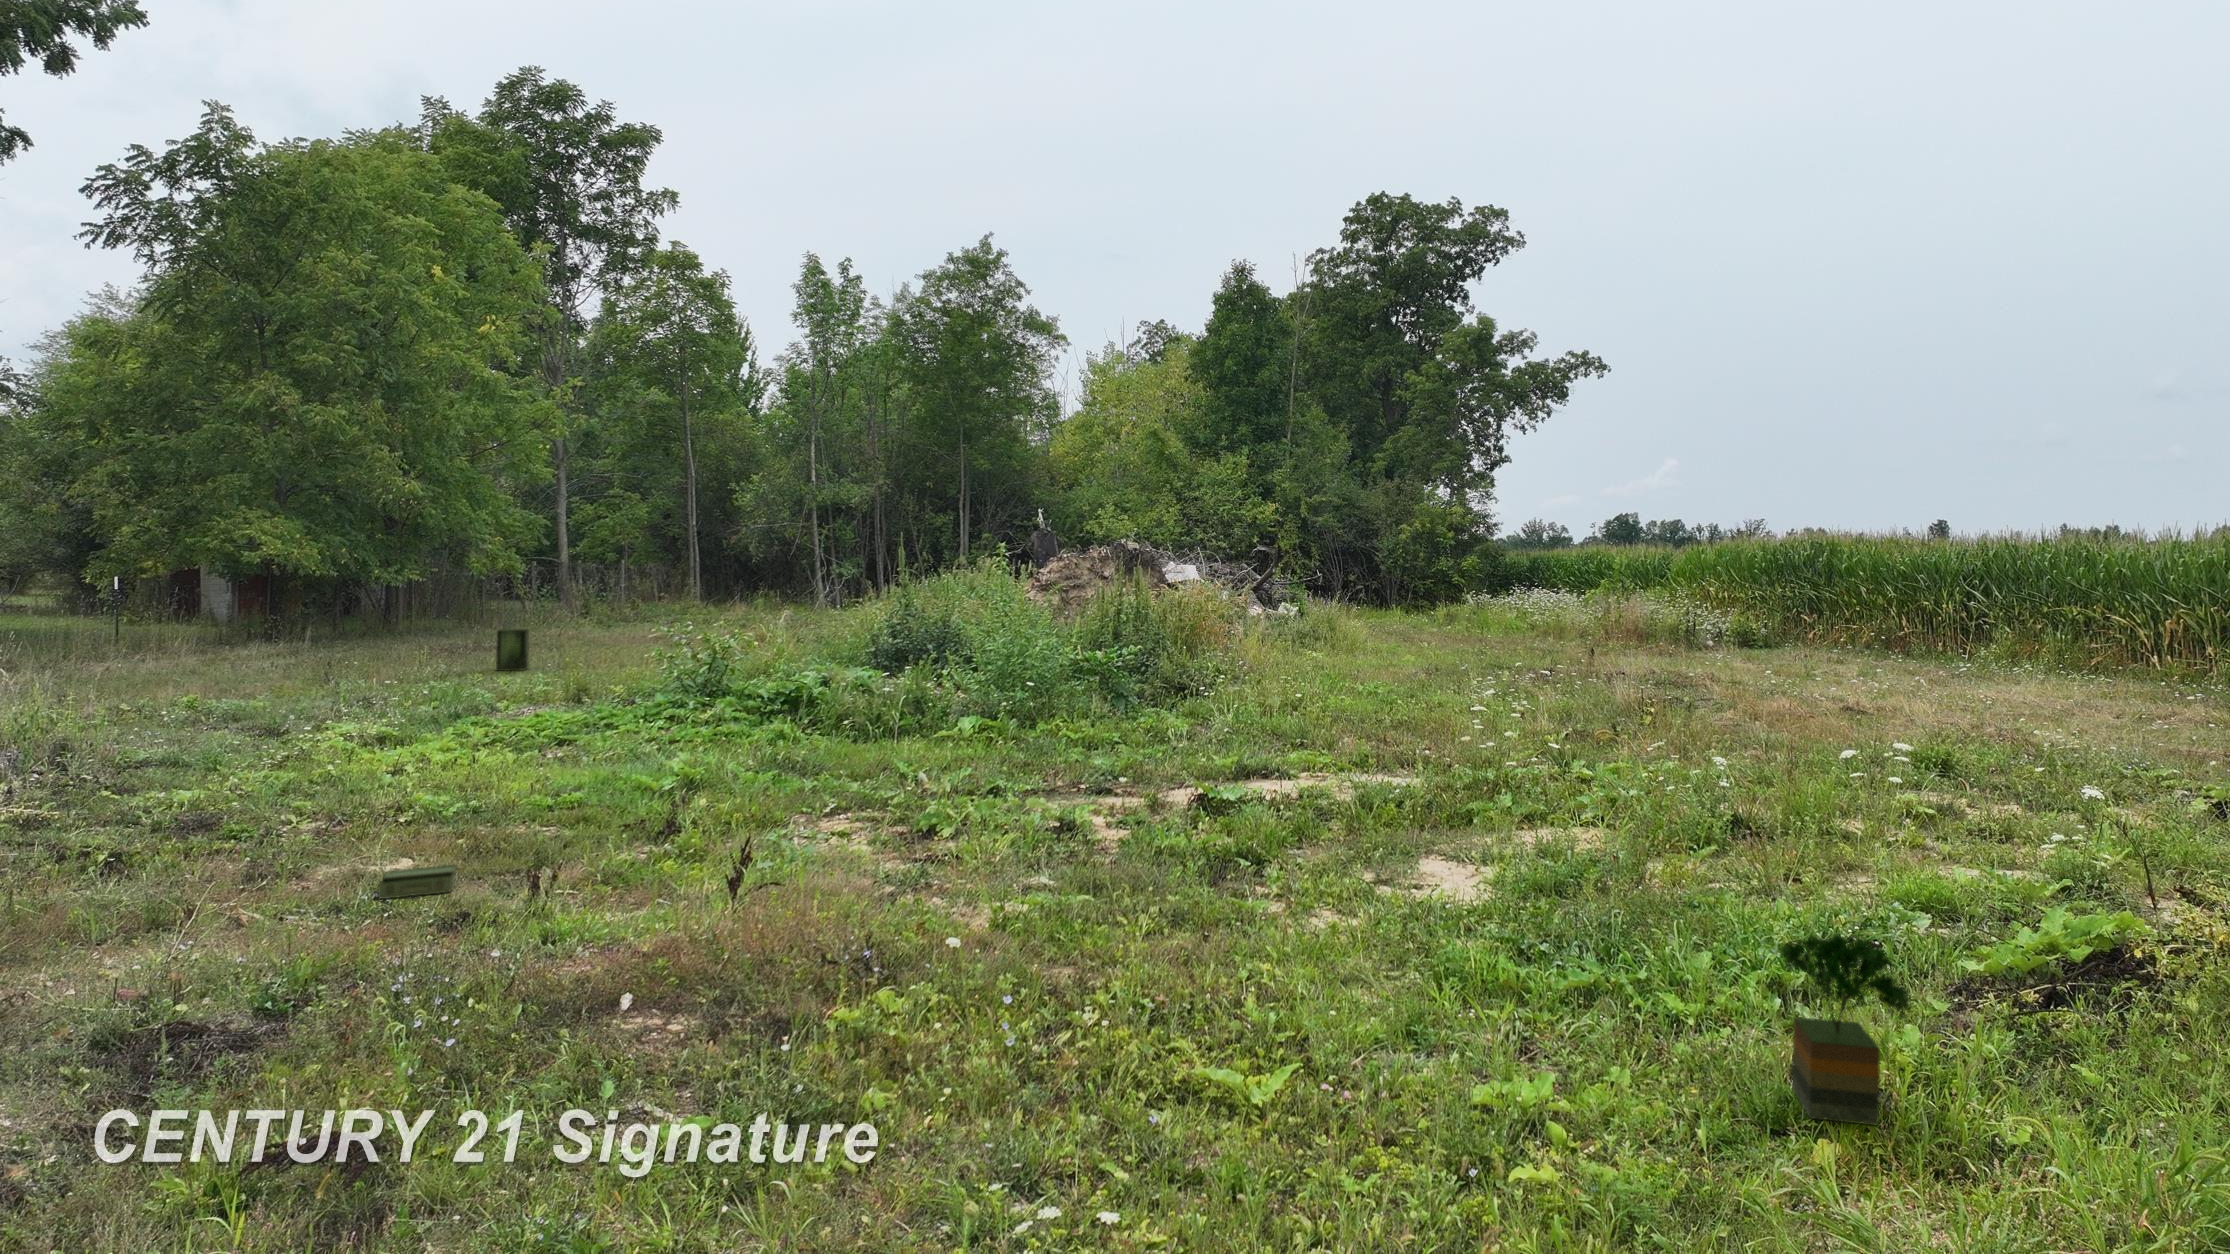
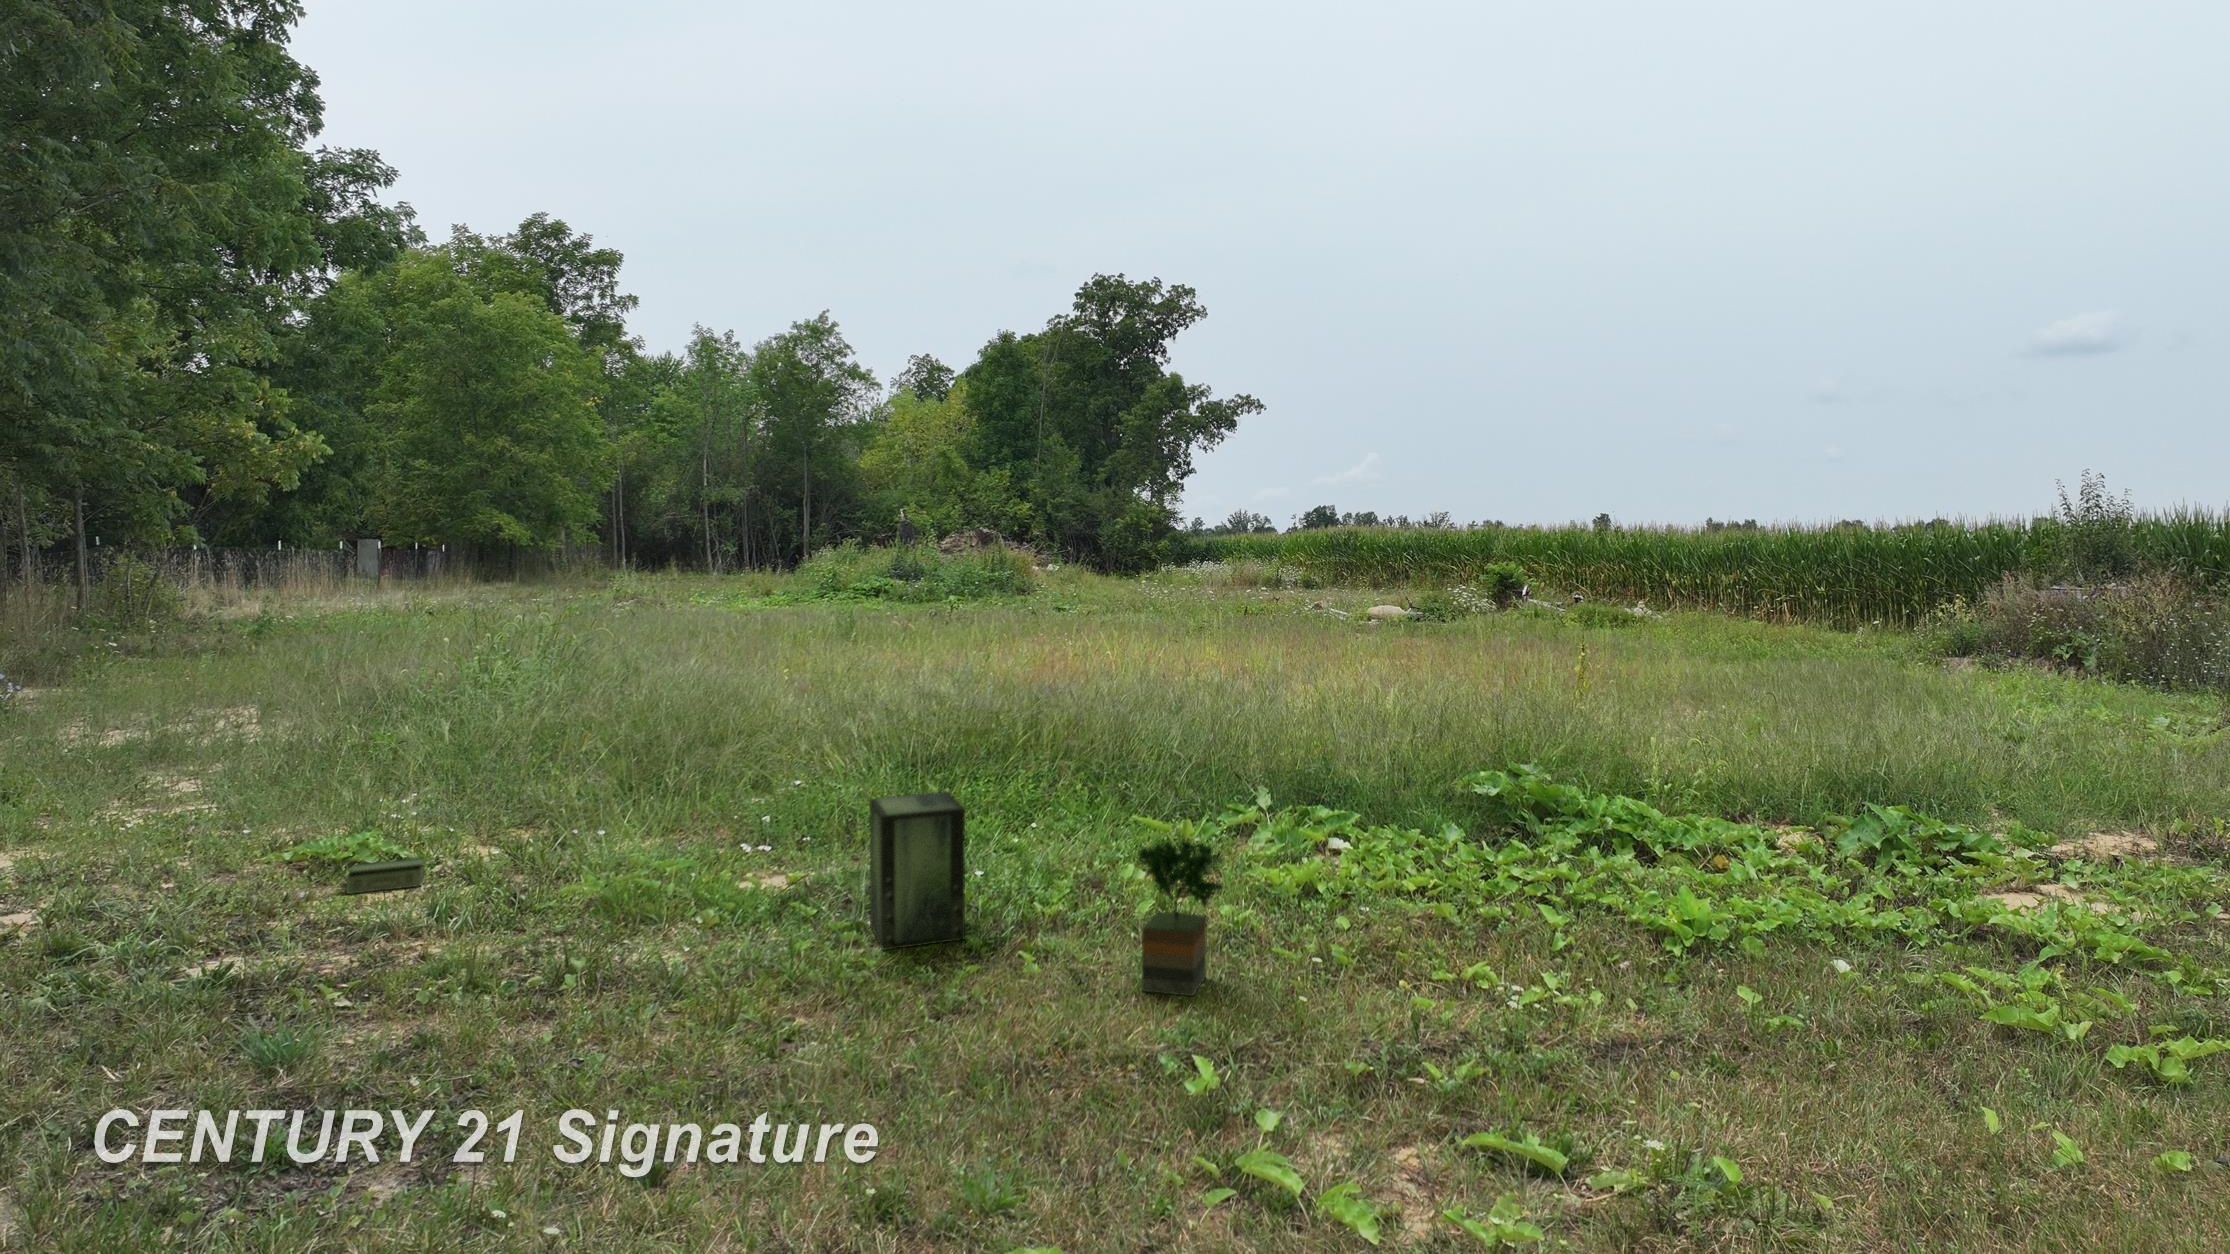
storage box: present [496,629,529,671] -> present [870,792,965,950]
potted tree: present [1779,933,1912,1125] -> present [1135,839,1224,996]

